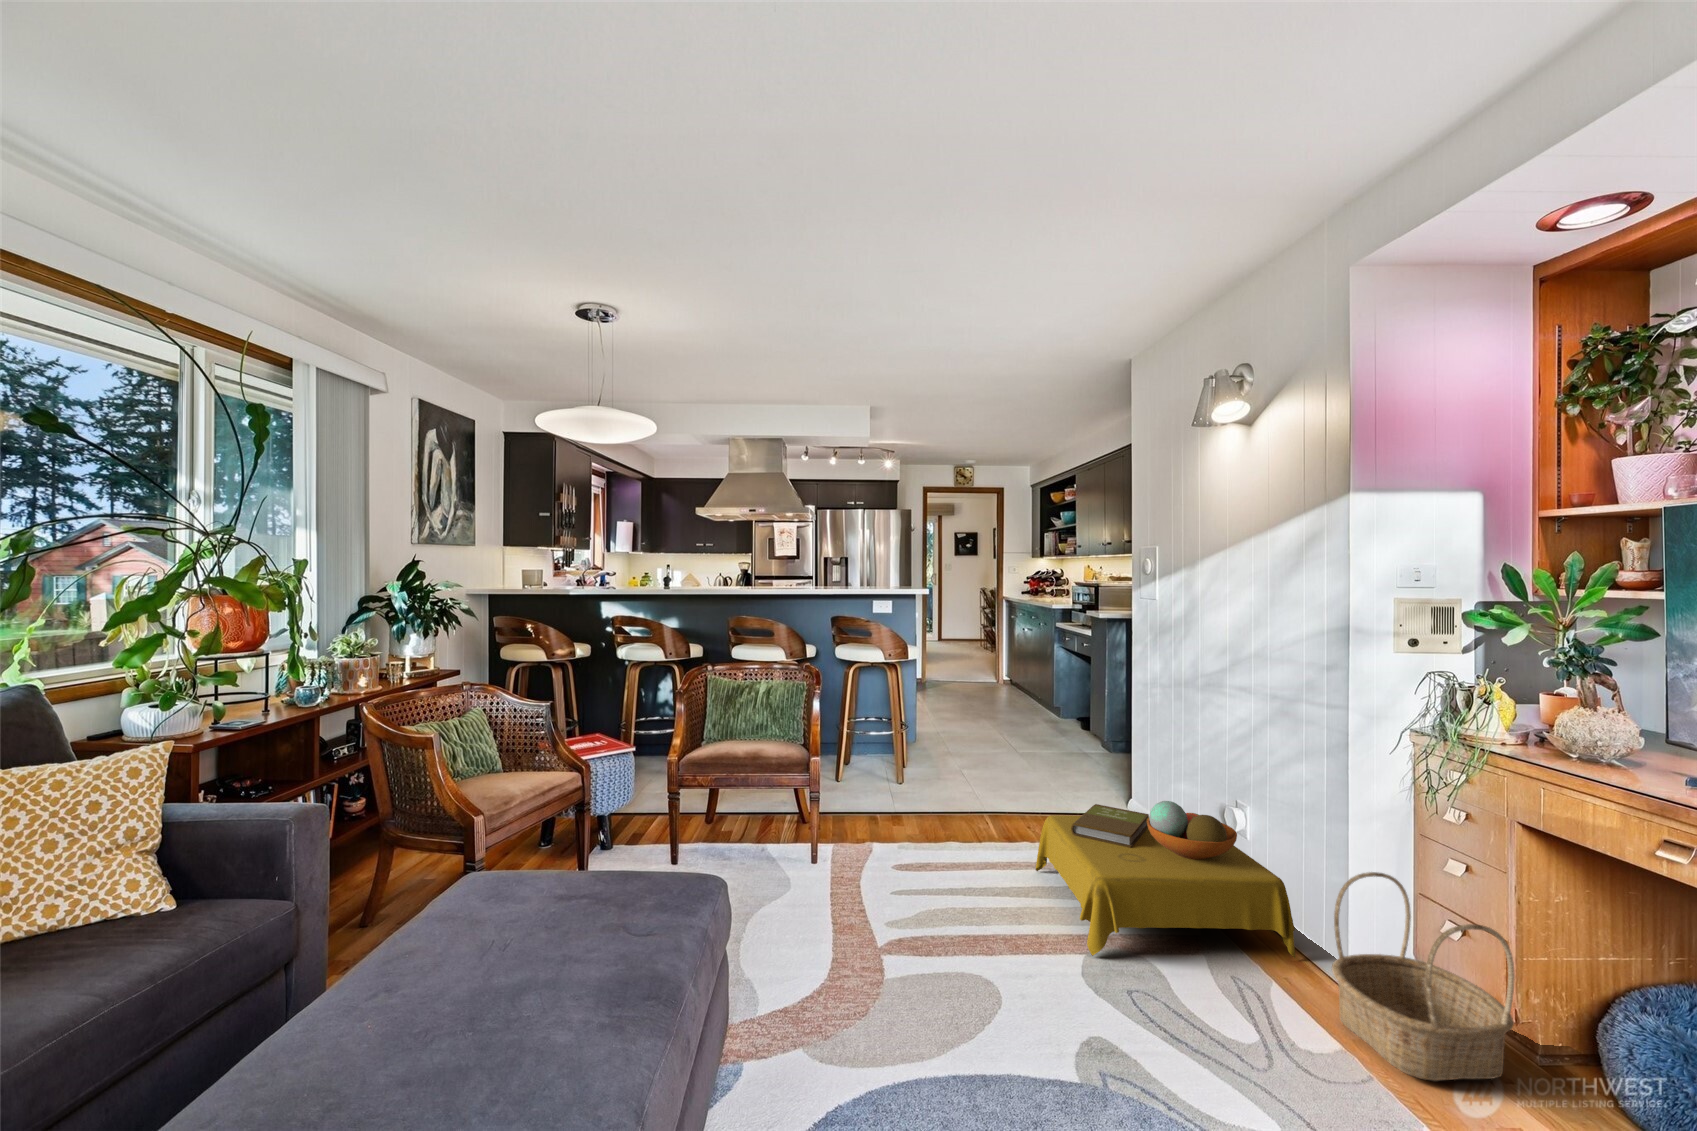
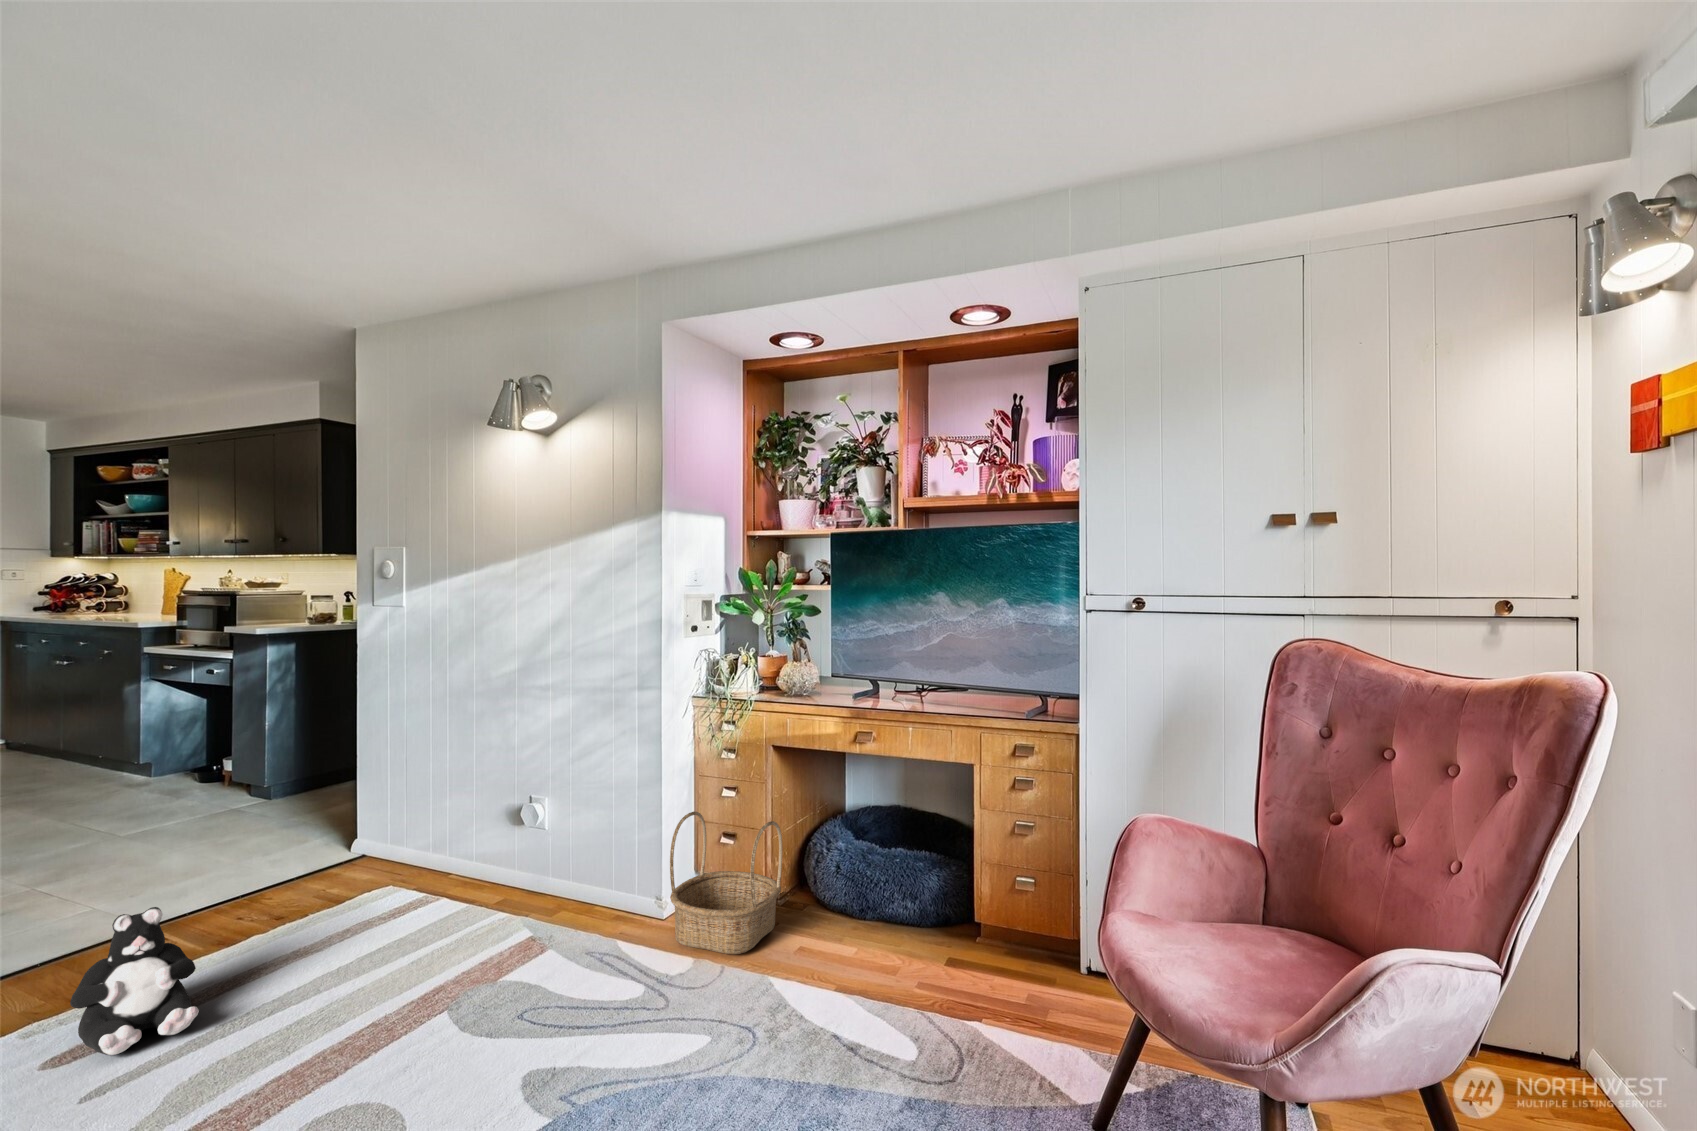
plush toy: none [906,793,965,881] -> present [70,907,199,1055]
side table: present [1036,801,1295,958] -> none [303,811,615,1008]

